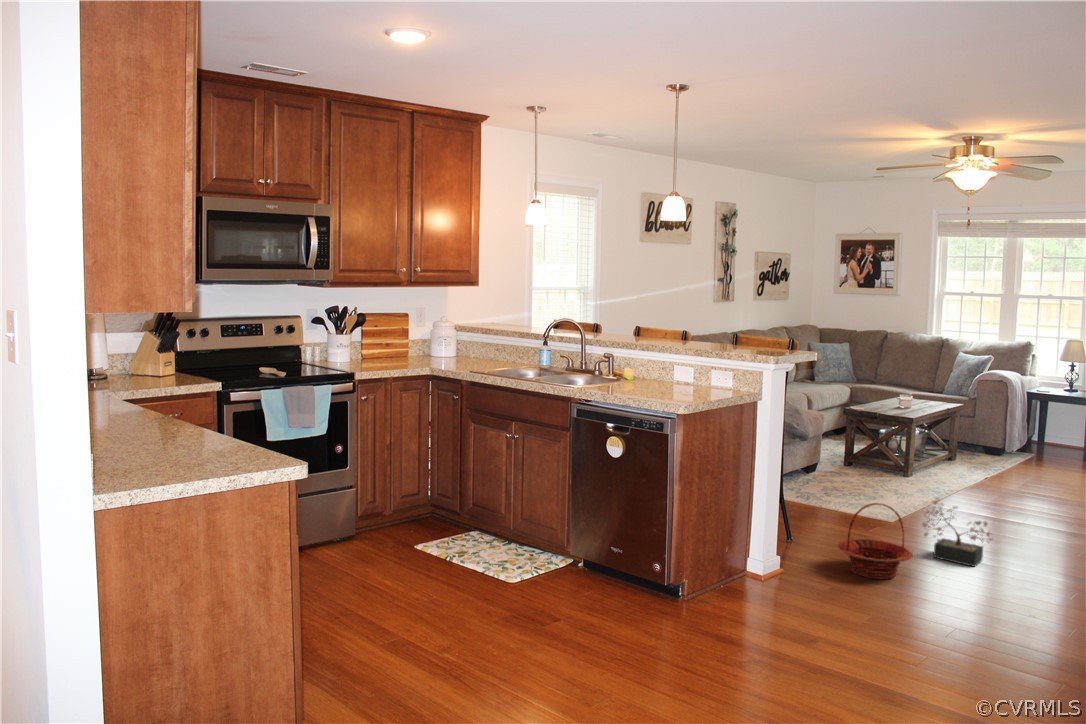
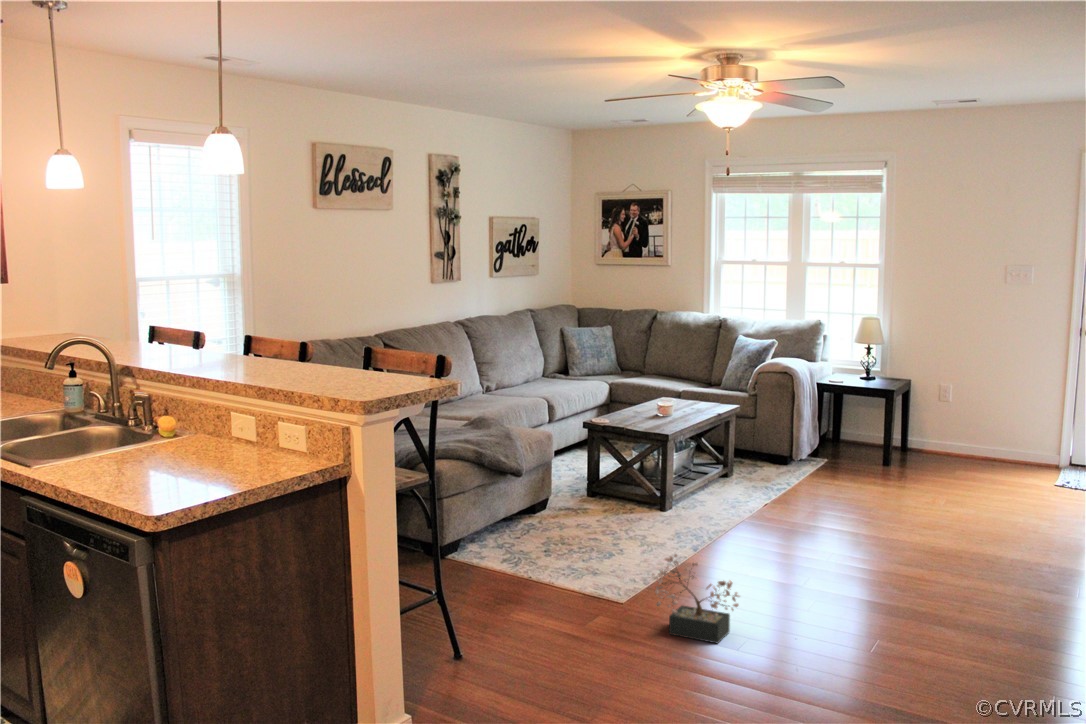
basket: present [838,503,912,579] -> none [536,575,633,679]

